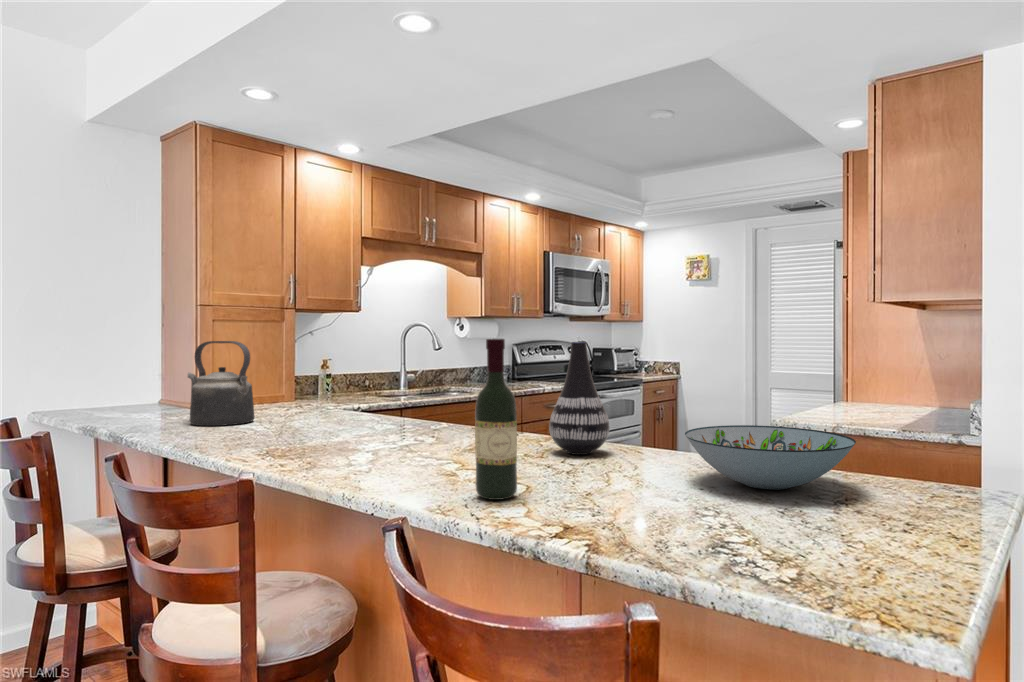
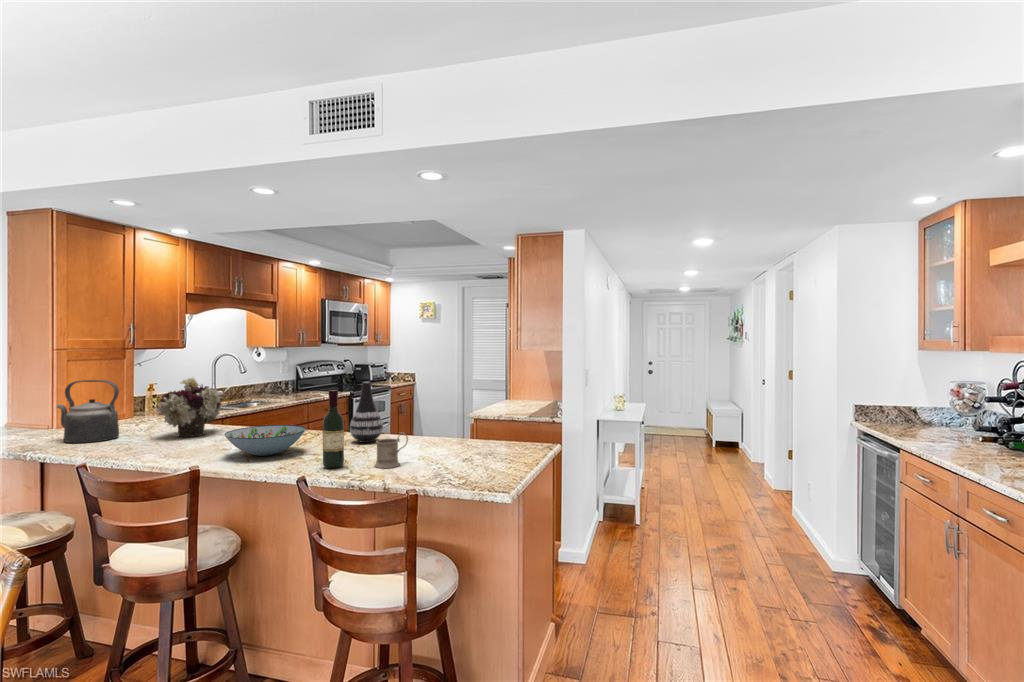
flower arrangement: none [286,339,380,427] -> present [156,377,223,437]
decorative bowl: present [685,425,856,490] -> present [224,425,306,456]
mug: none [577,436,651,512] -> present [375,433,408,468]

